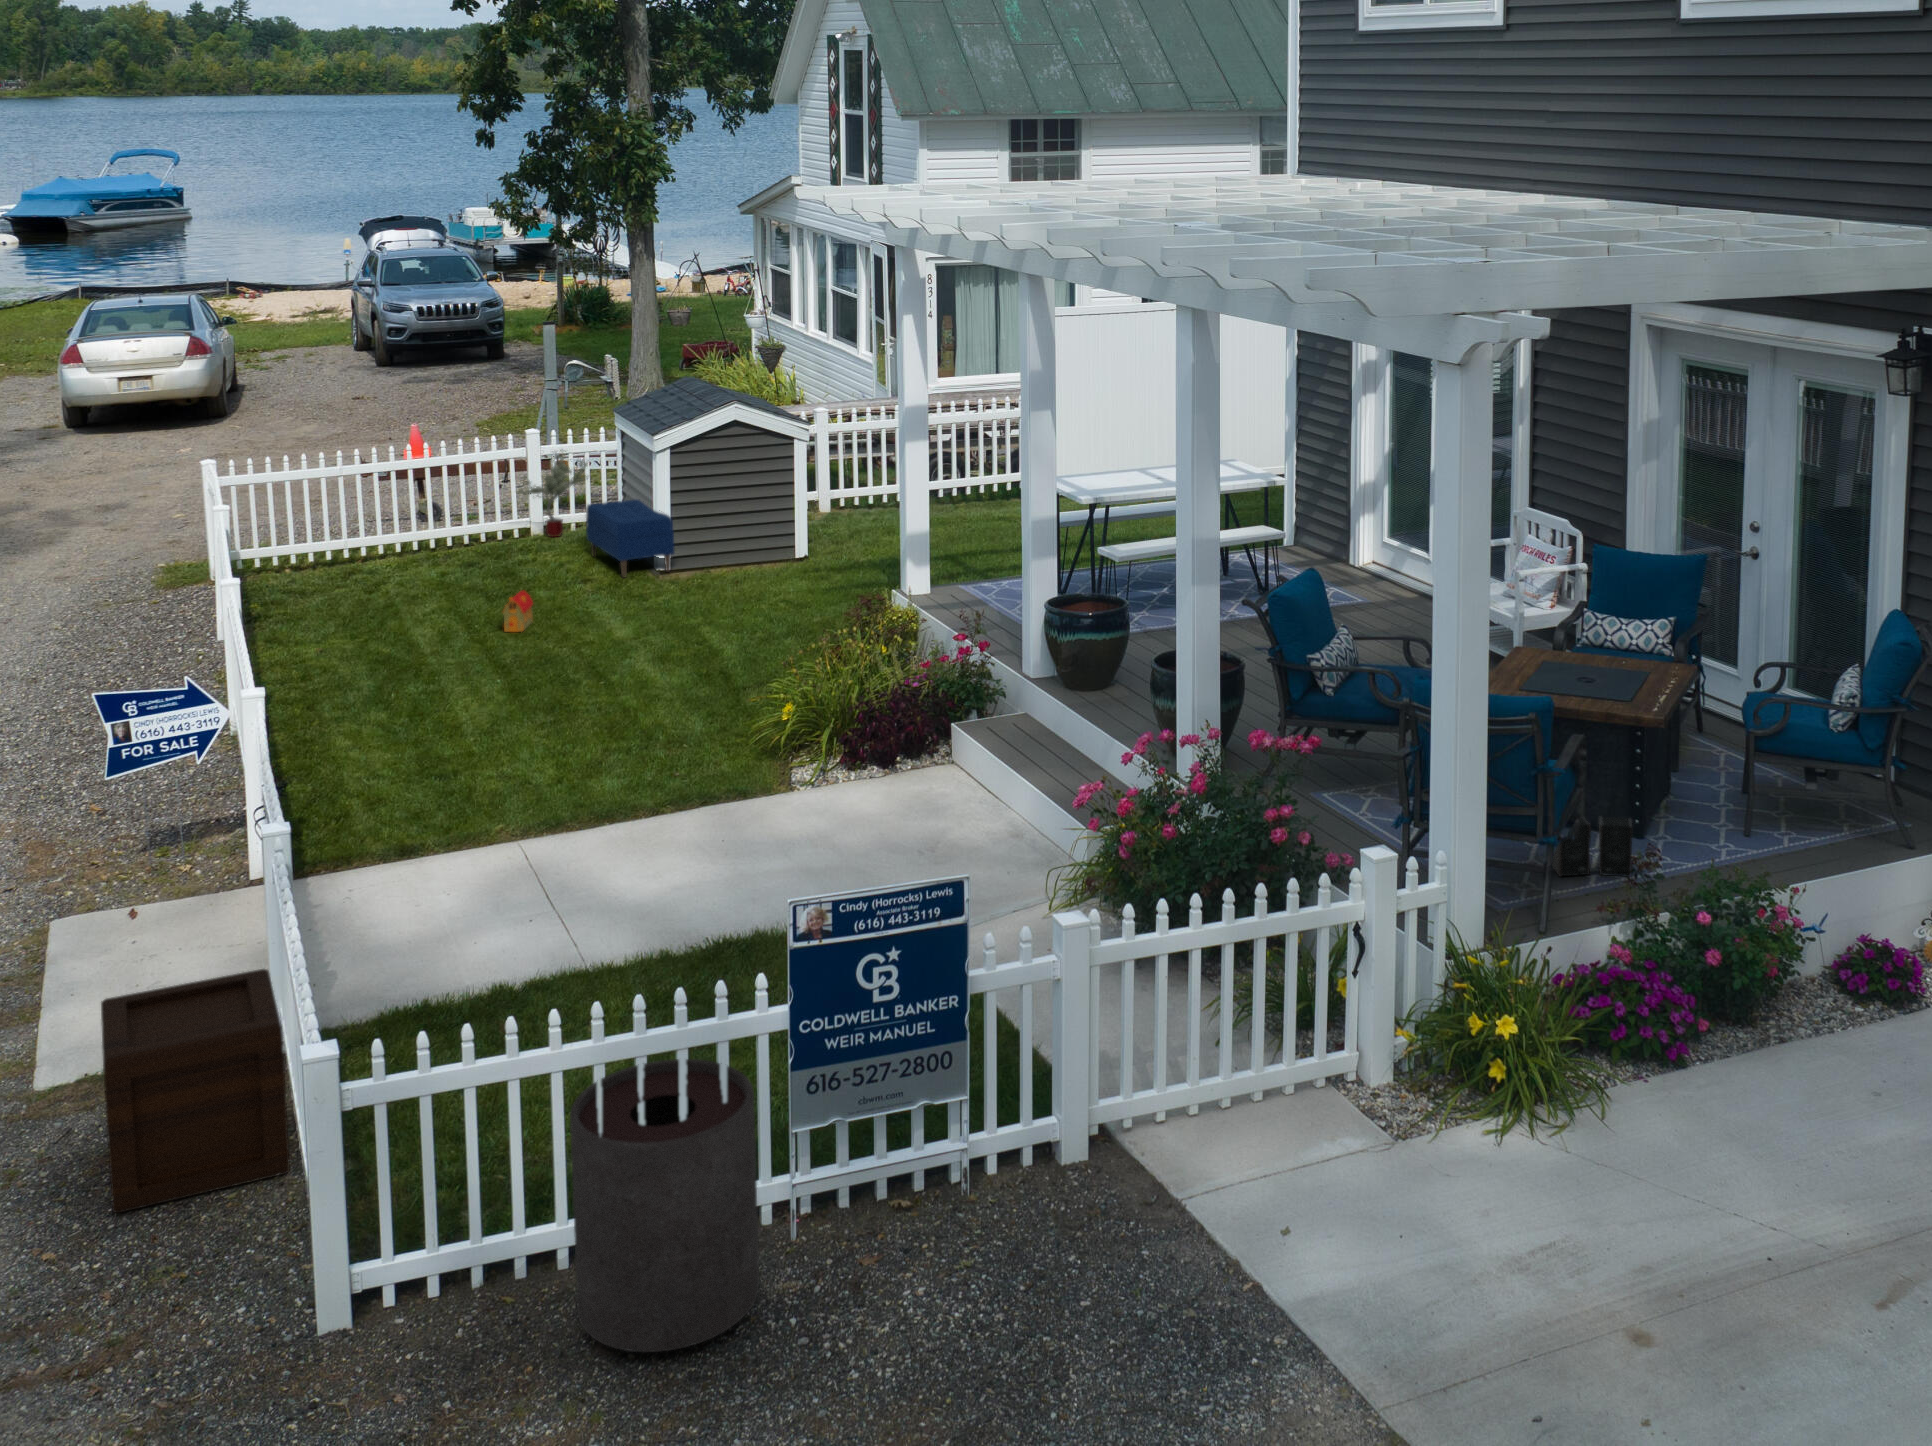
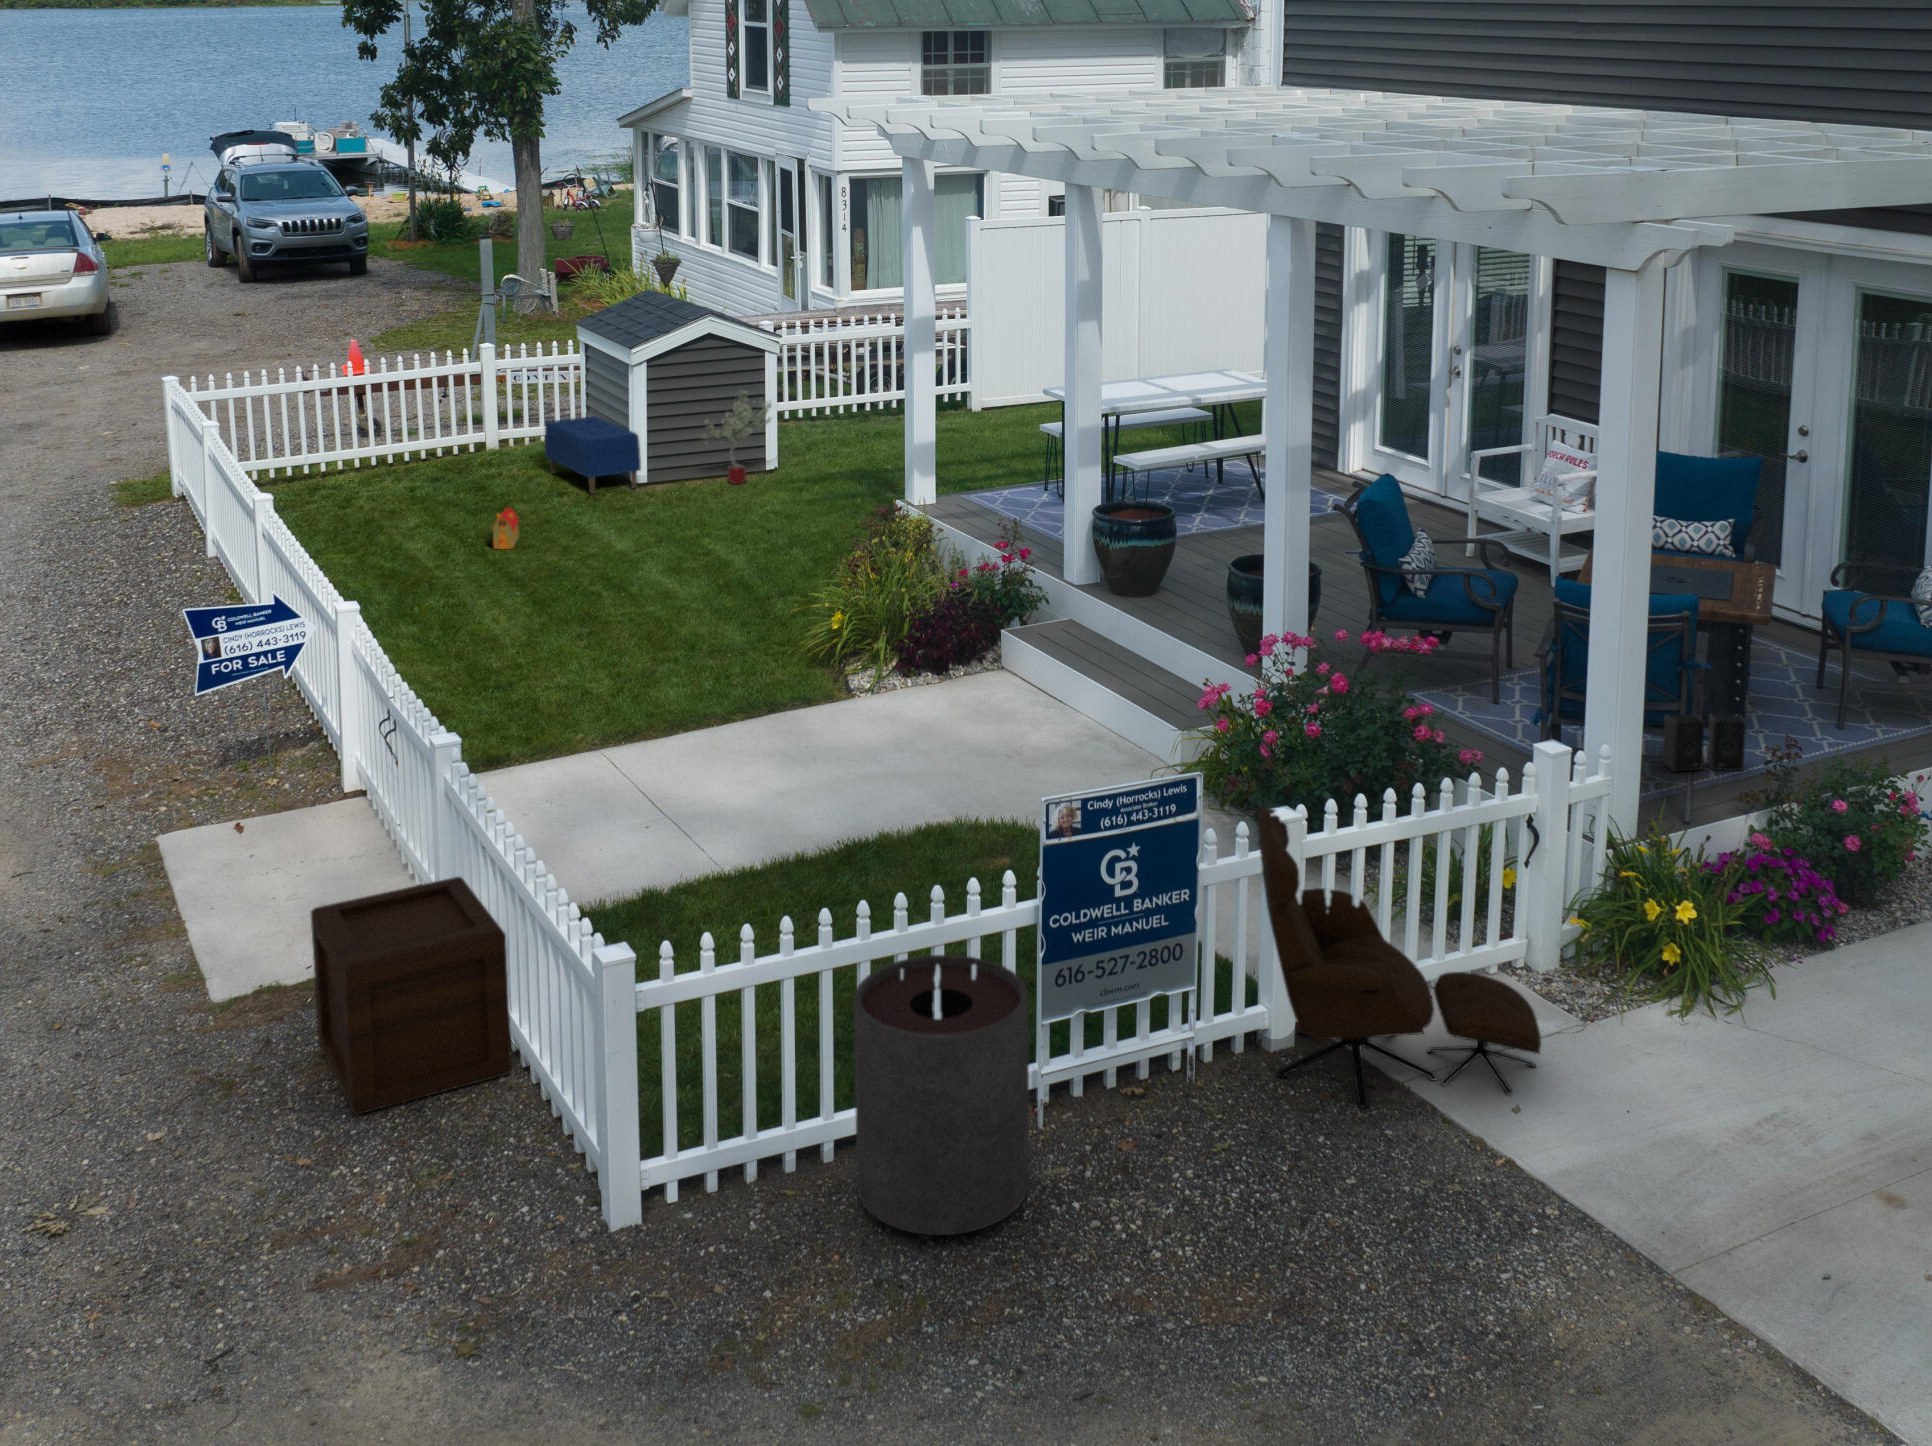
potted tree: present [517,450,588,537] -> present [699,391,771,484]
lounge chair: none [1038,909,1332,1225] -> present [1257,807,1541,1108]

